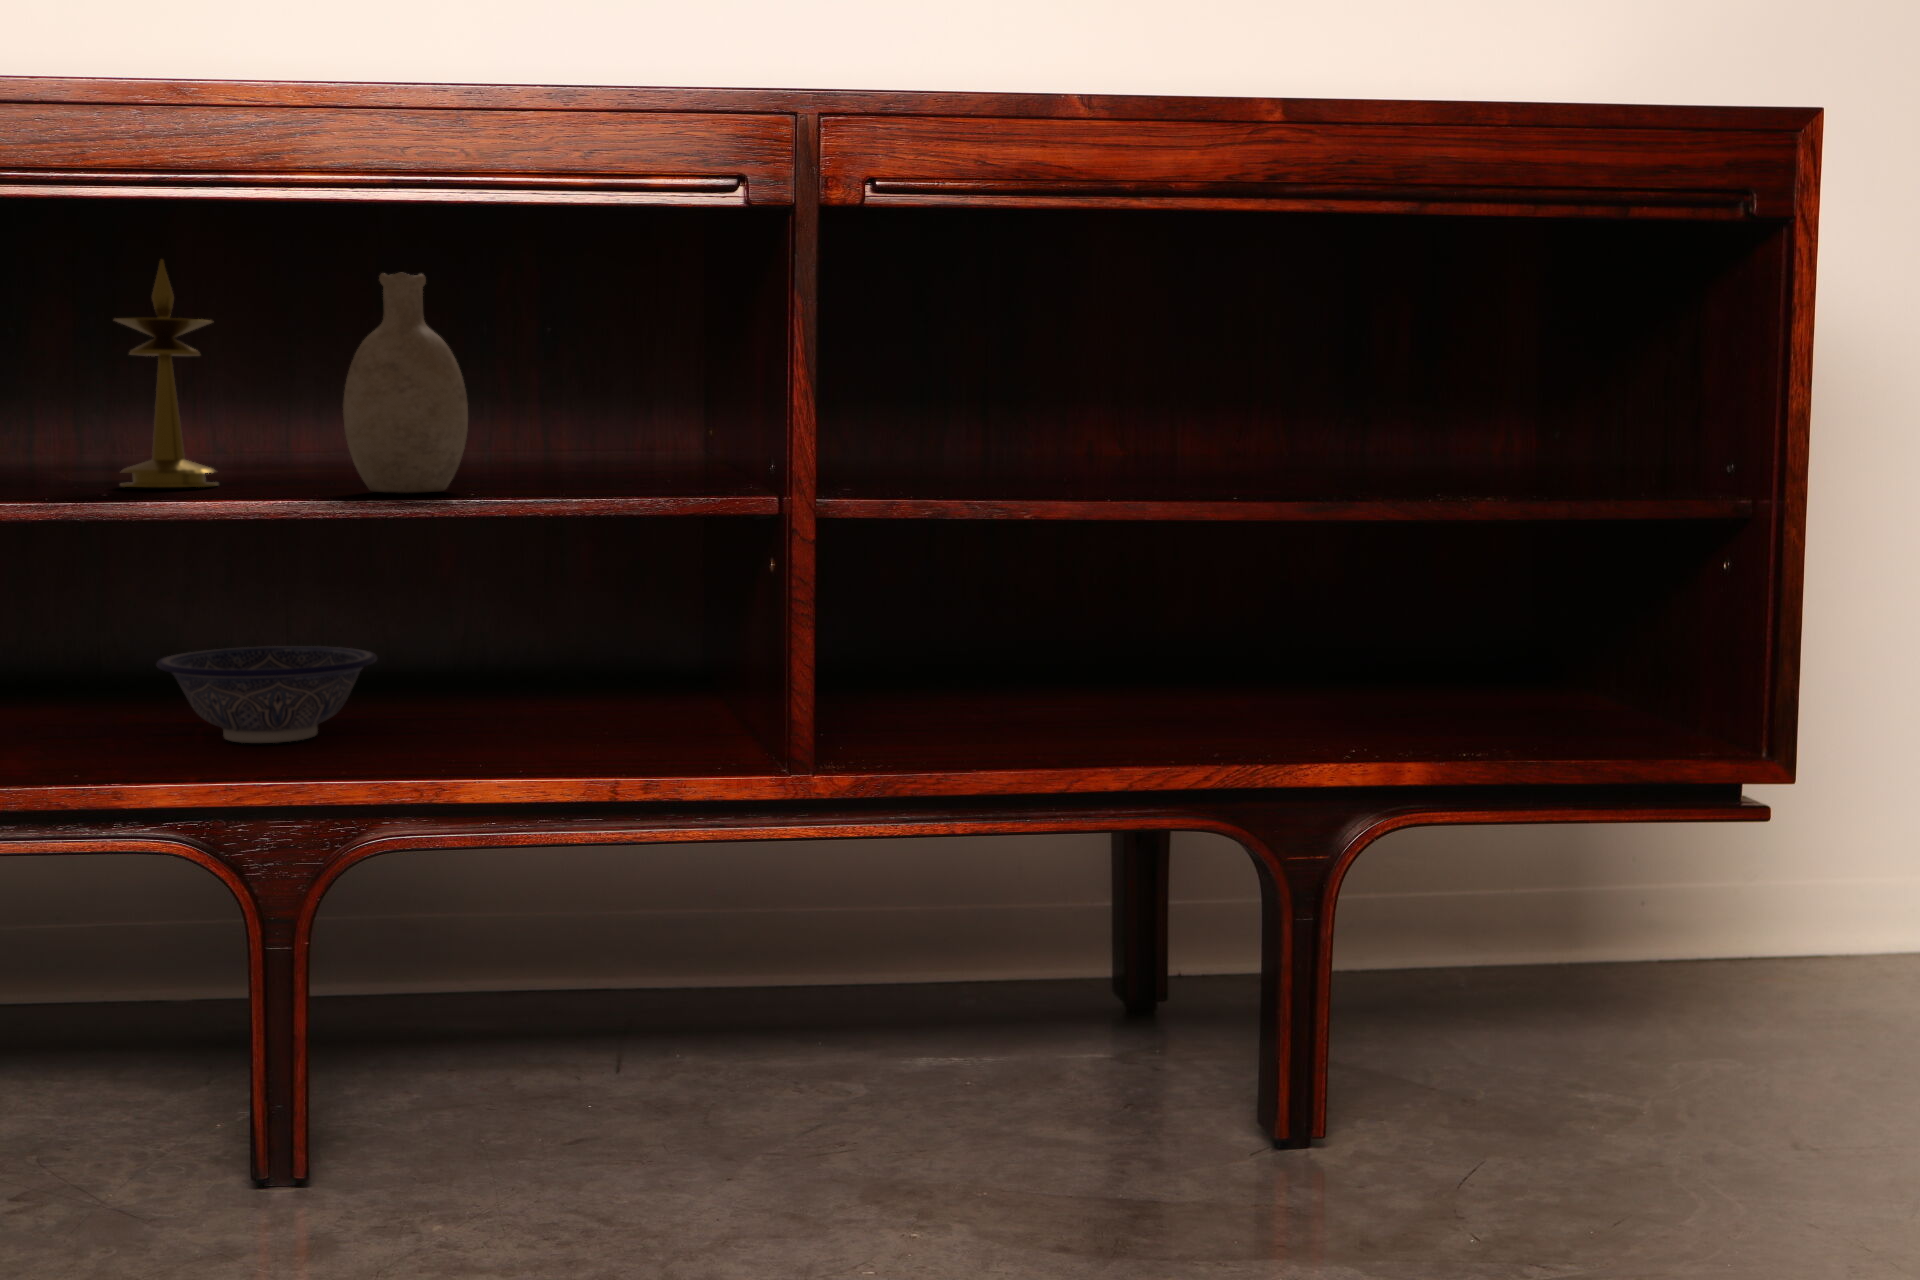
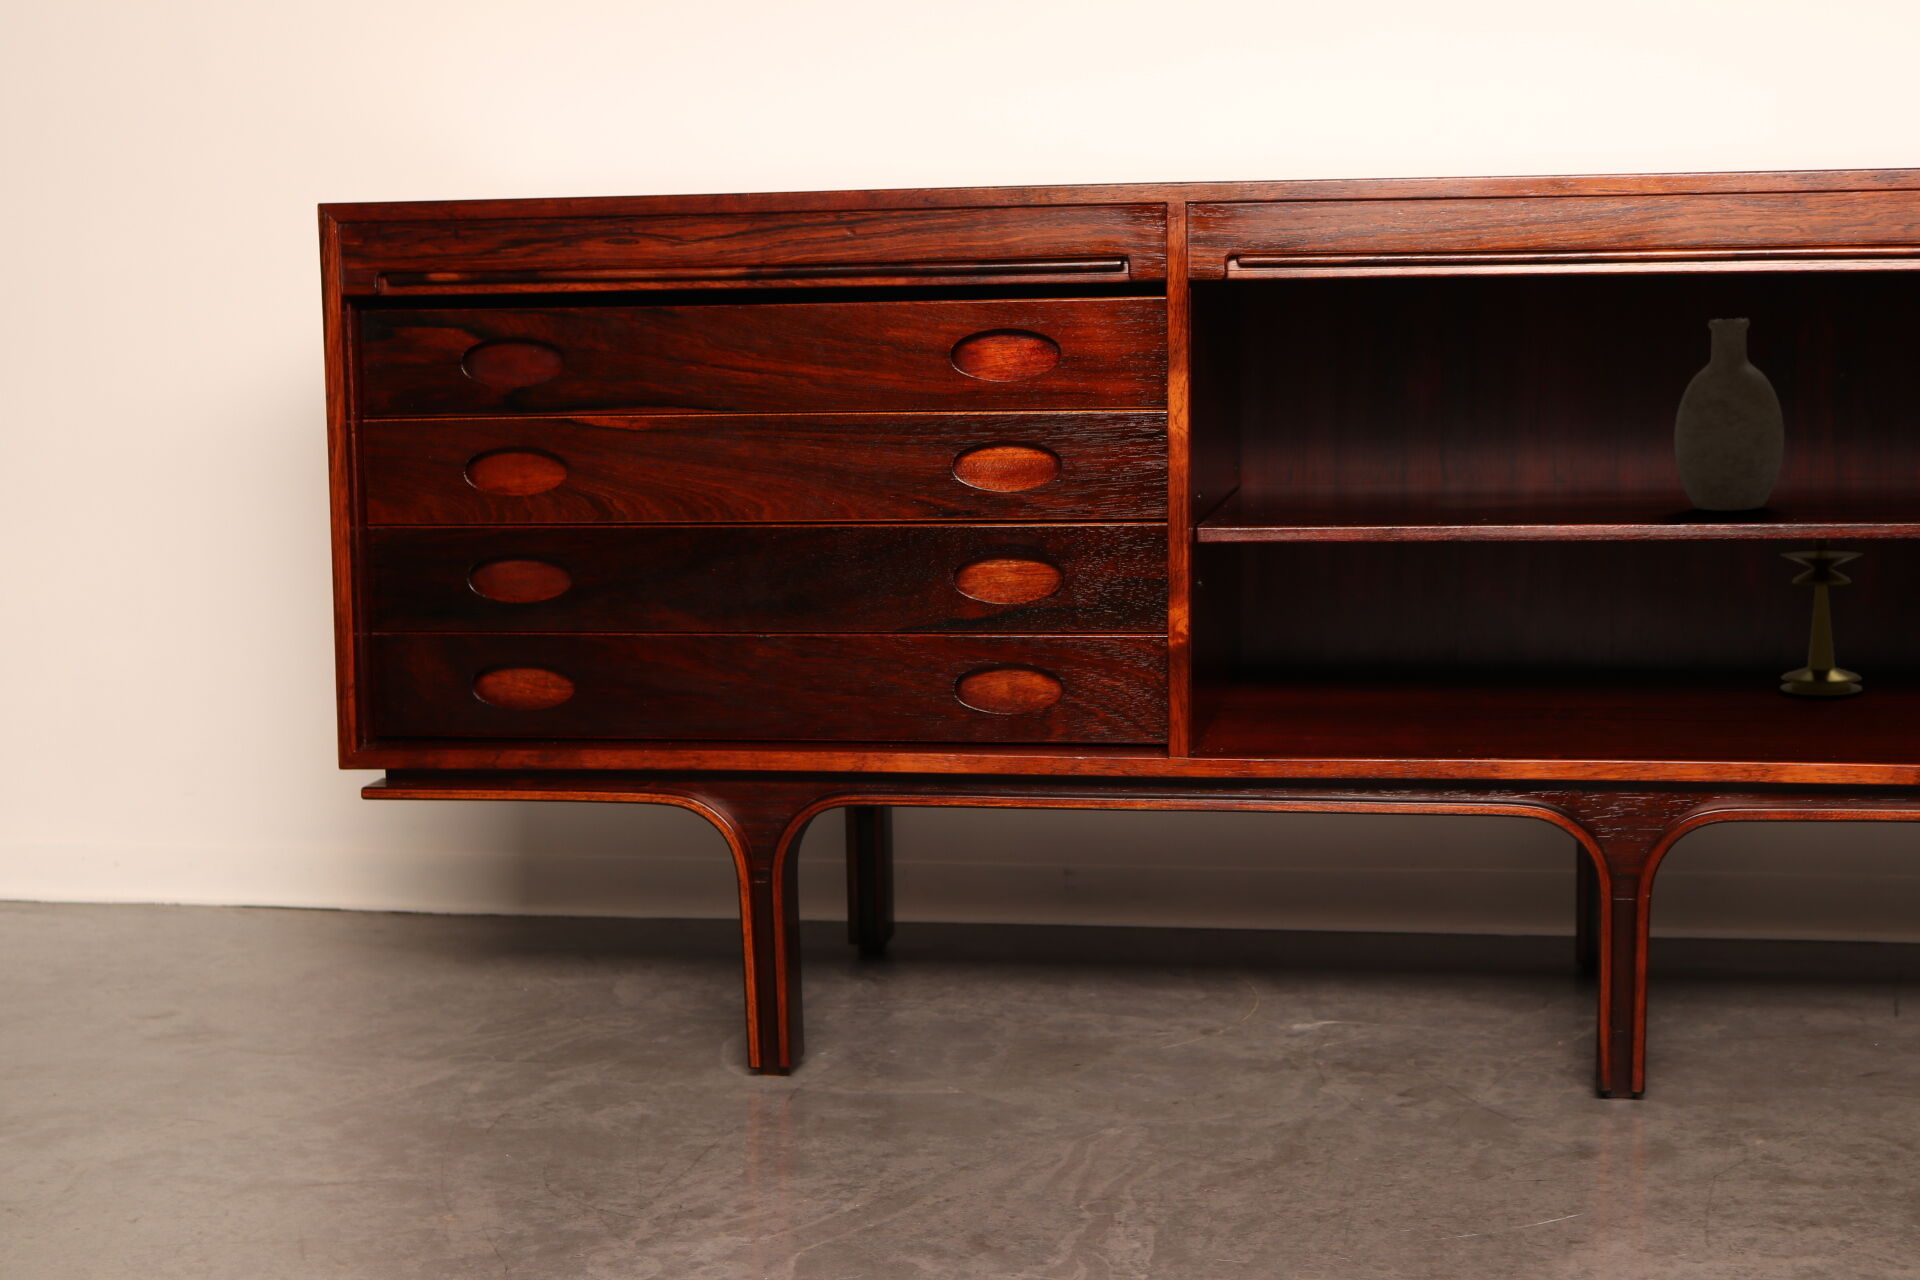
candlestick: present [114,260,218,487] -> present [1781,540,1862,696]
decorative bowl: present [157,646,377,743] -> none [1508,637,1694,723]

